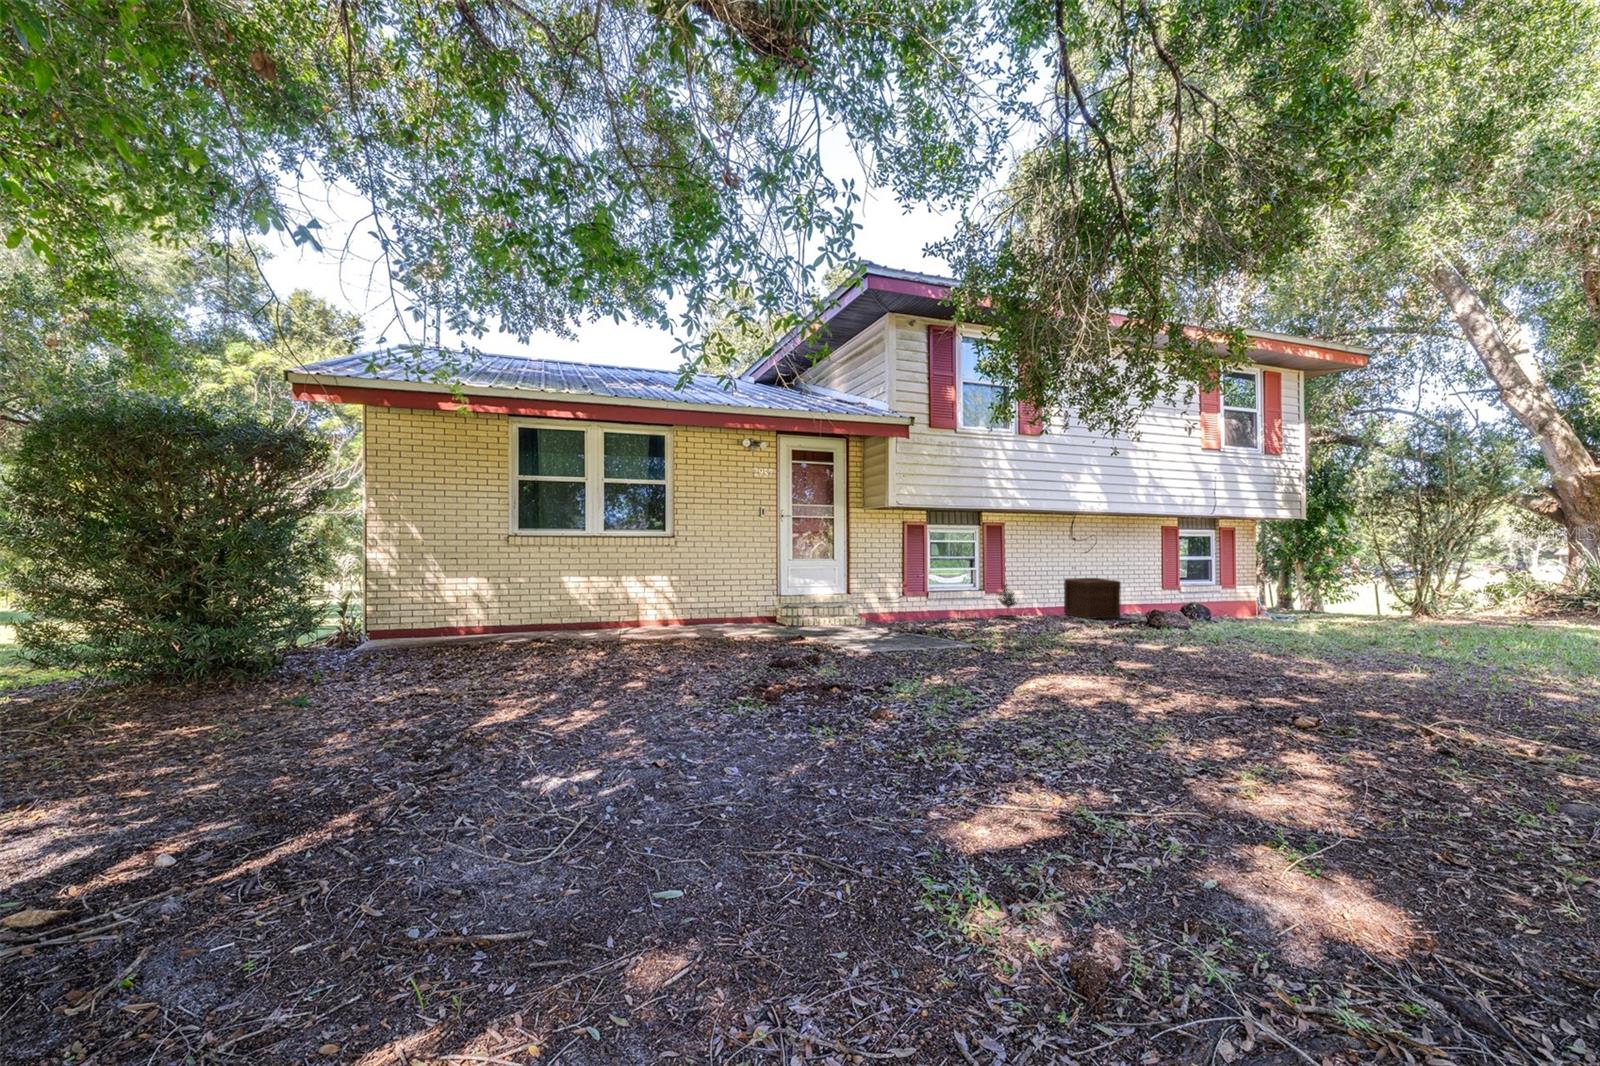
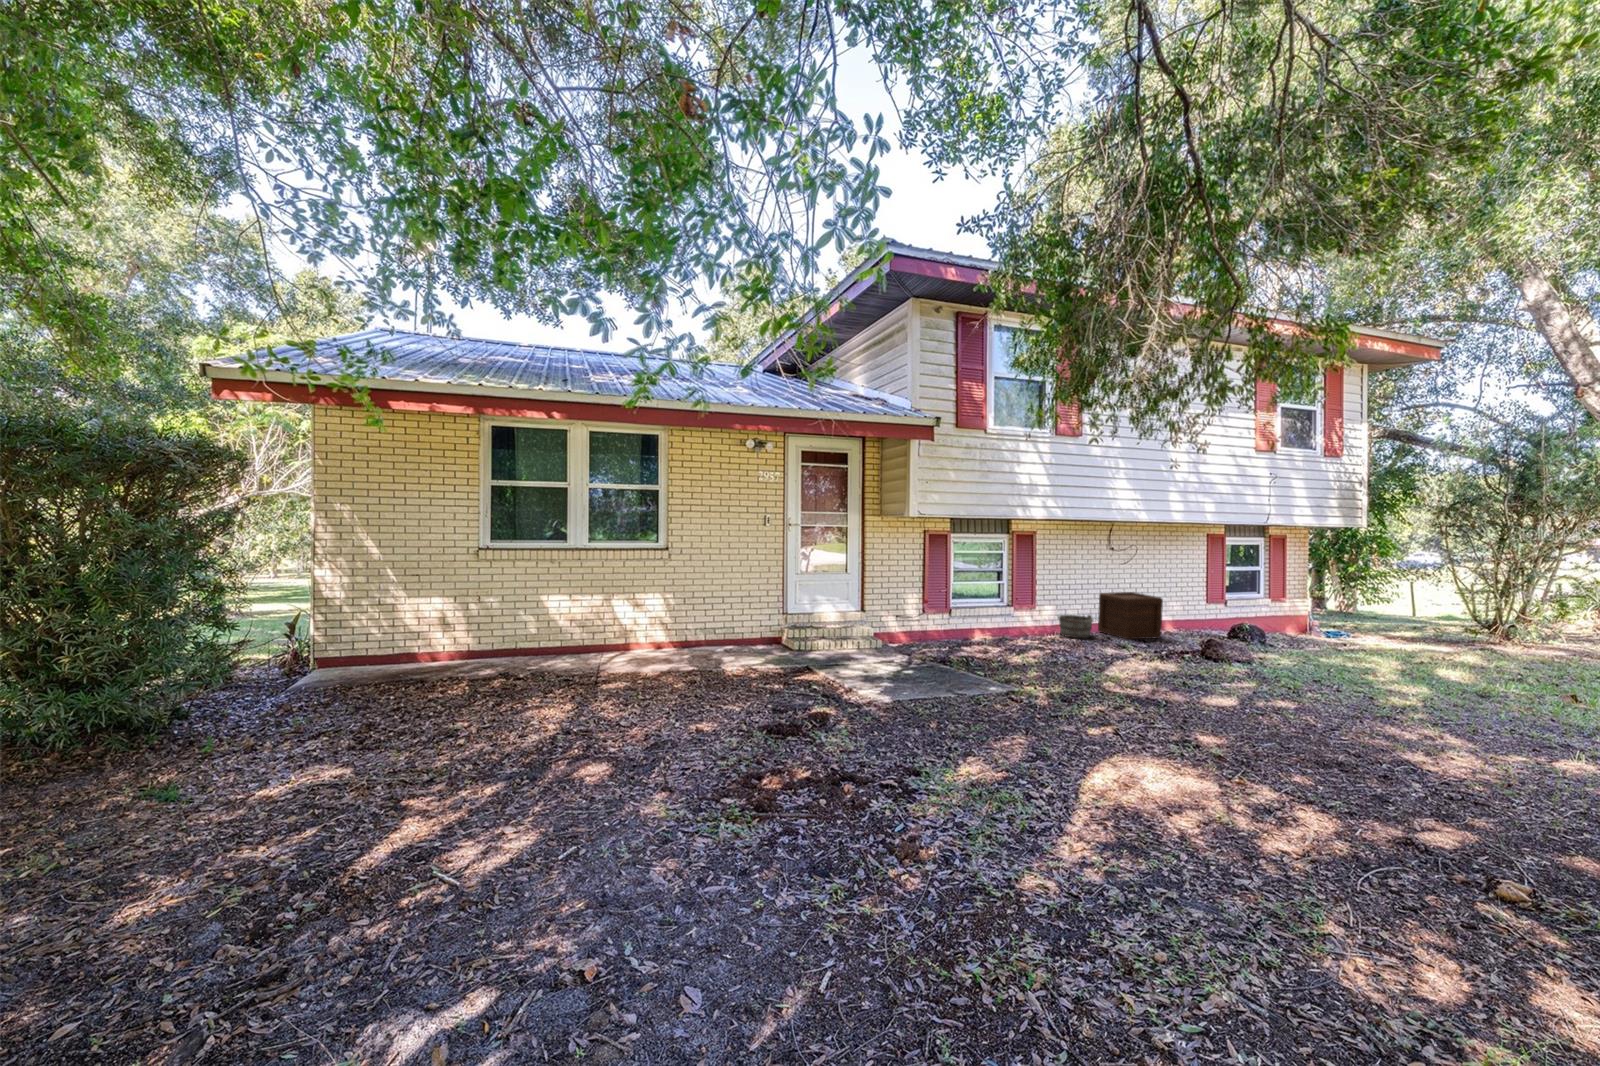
potted tree: present [997,584,1017,619] -> none [1024,595,1050,639]
bucket: none [1027,597,1062,618] -> present [1058,615,1093,638]

